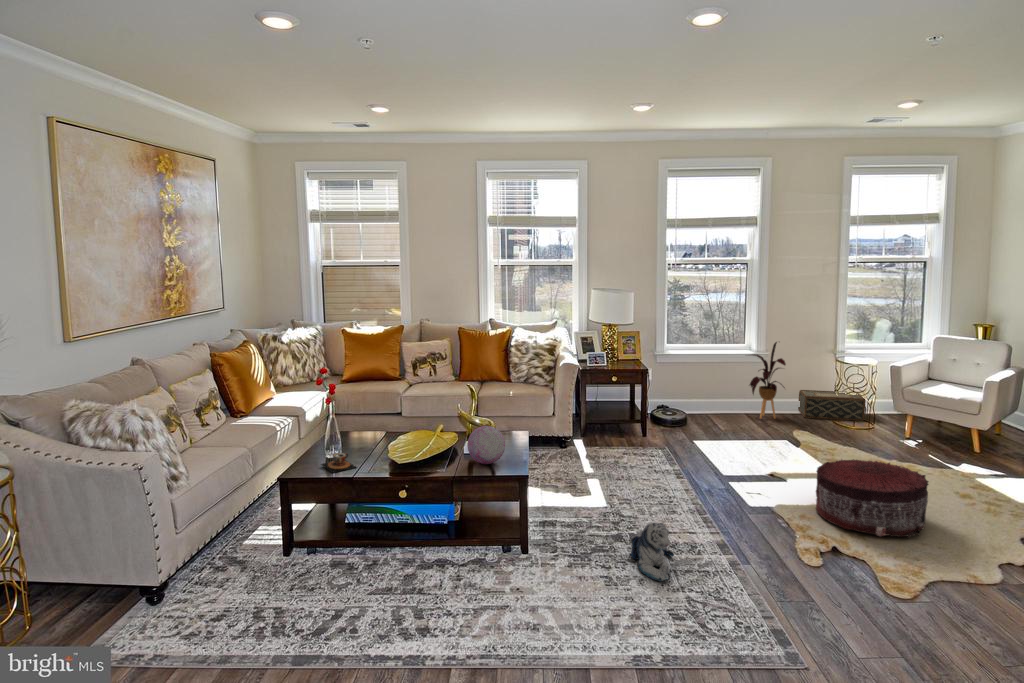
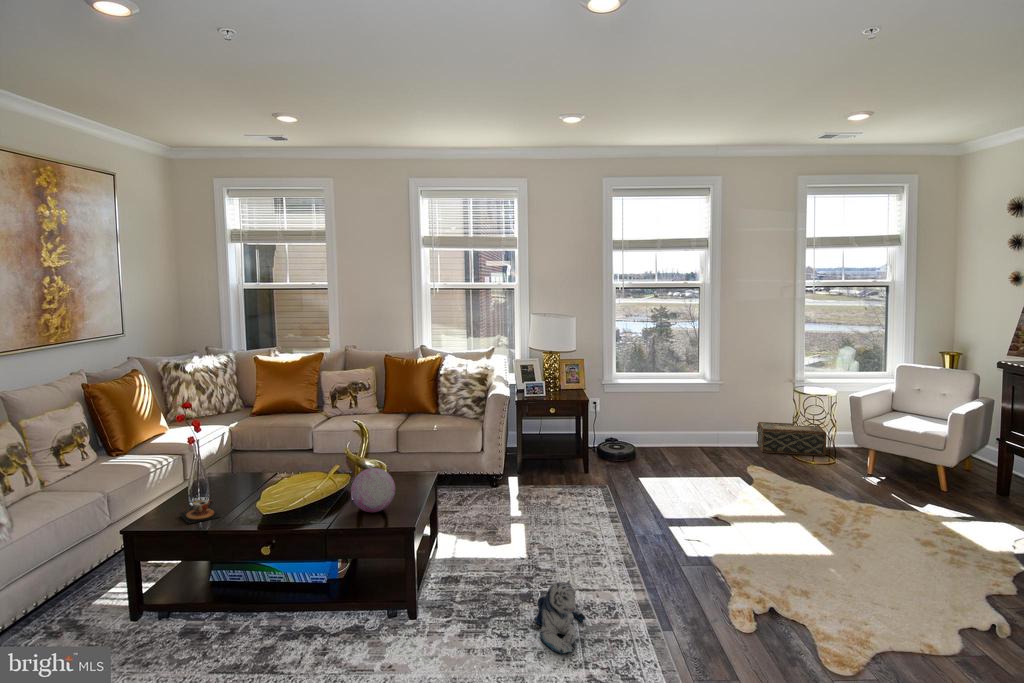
house plant: present [750,342,786,419] -> none [698,370,741,454]
pouf: present [816,459,929,538] -> none [757,501,881,597]

